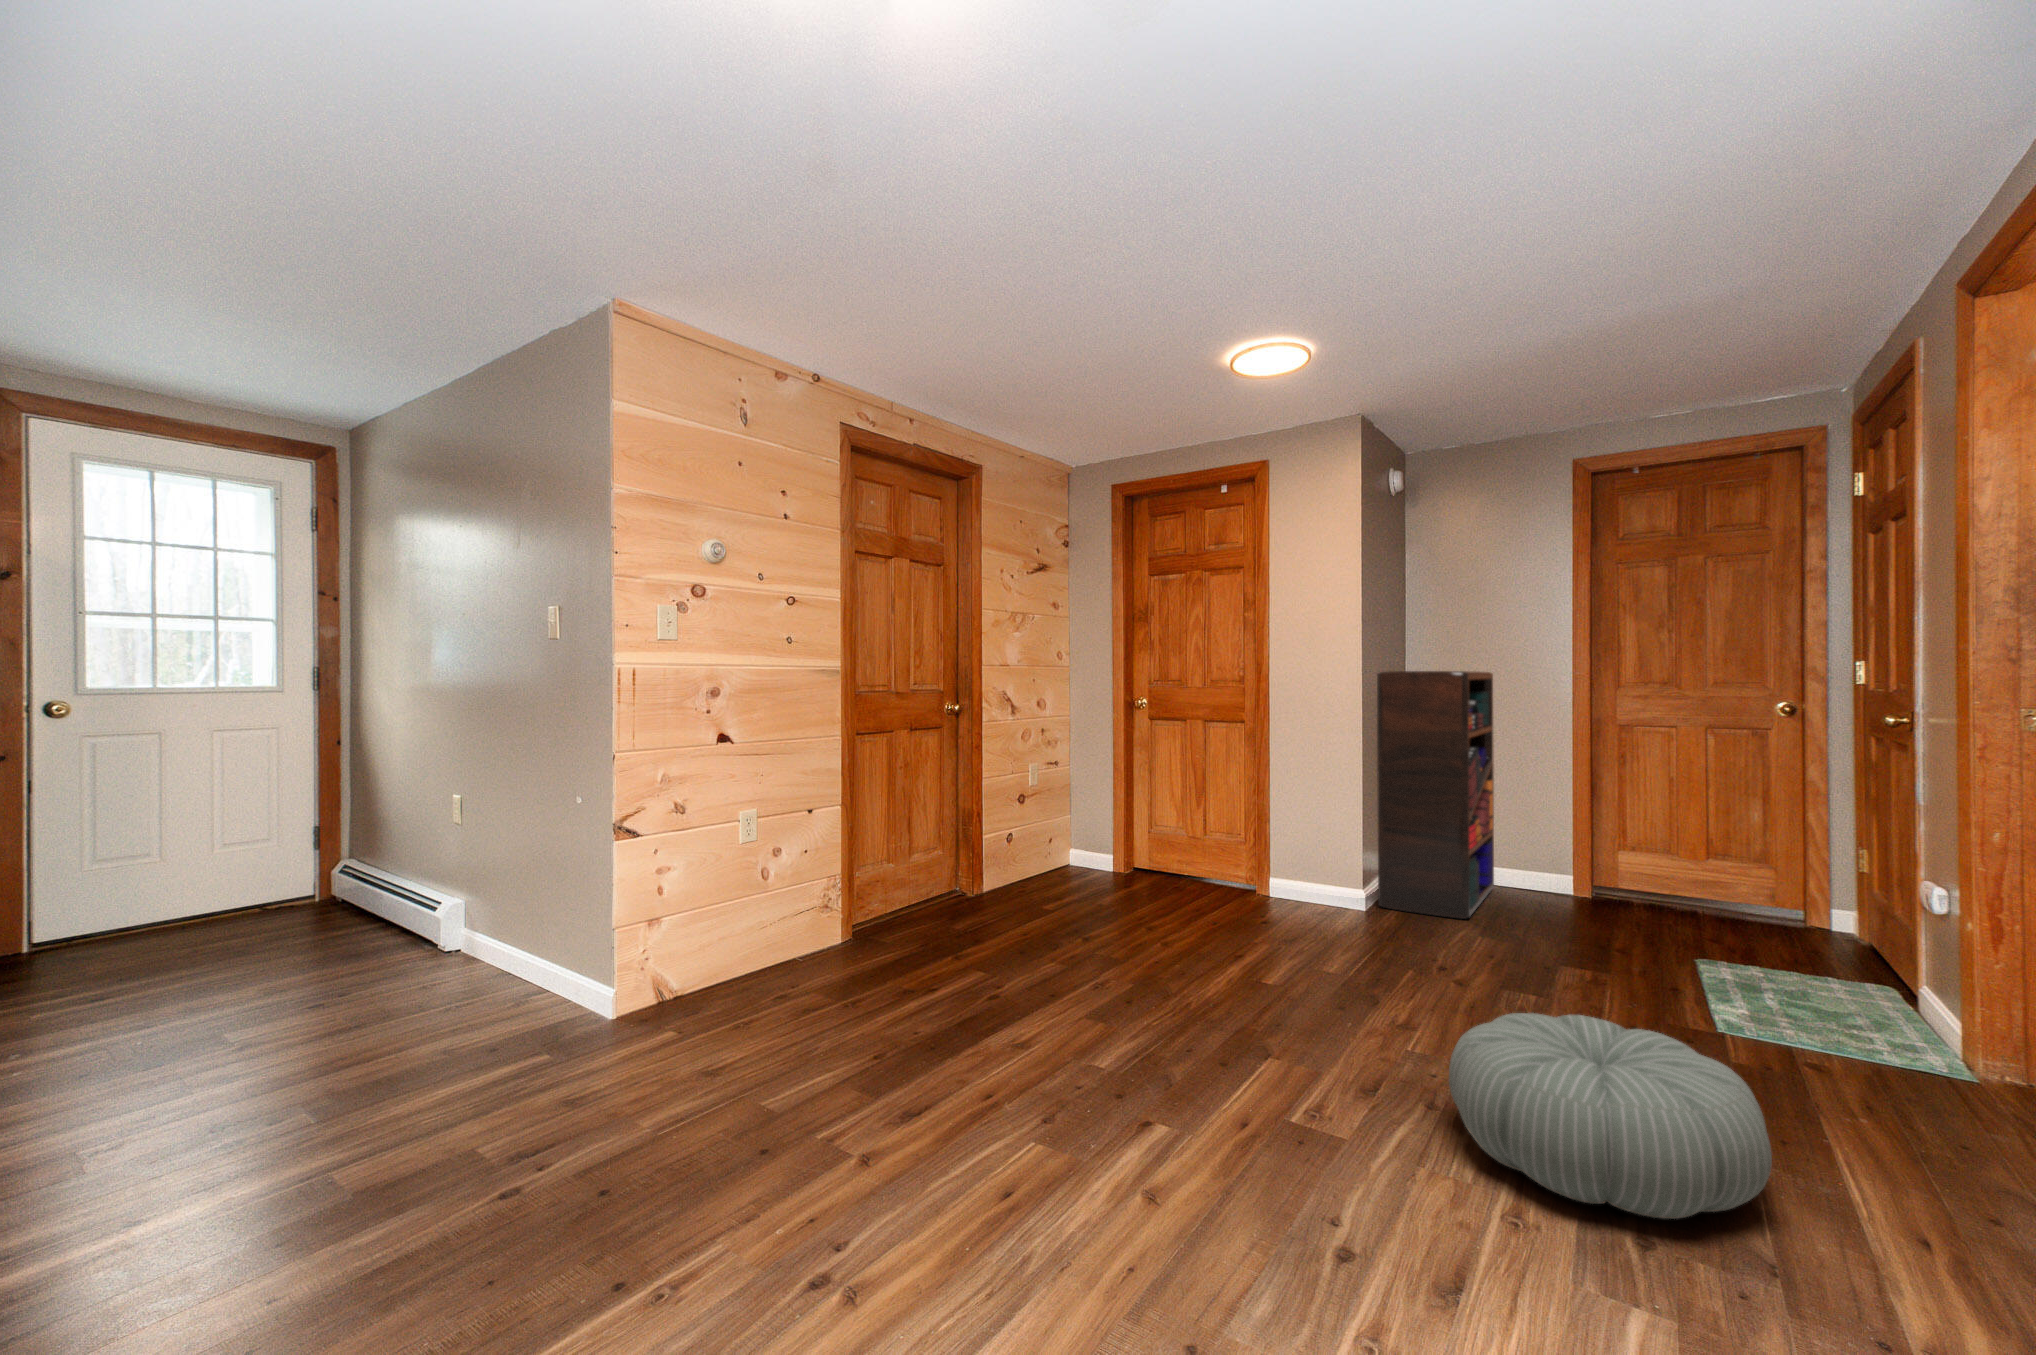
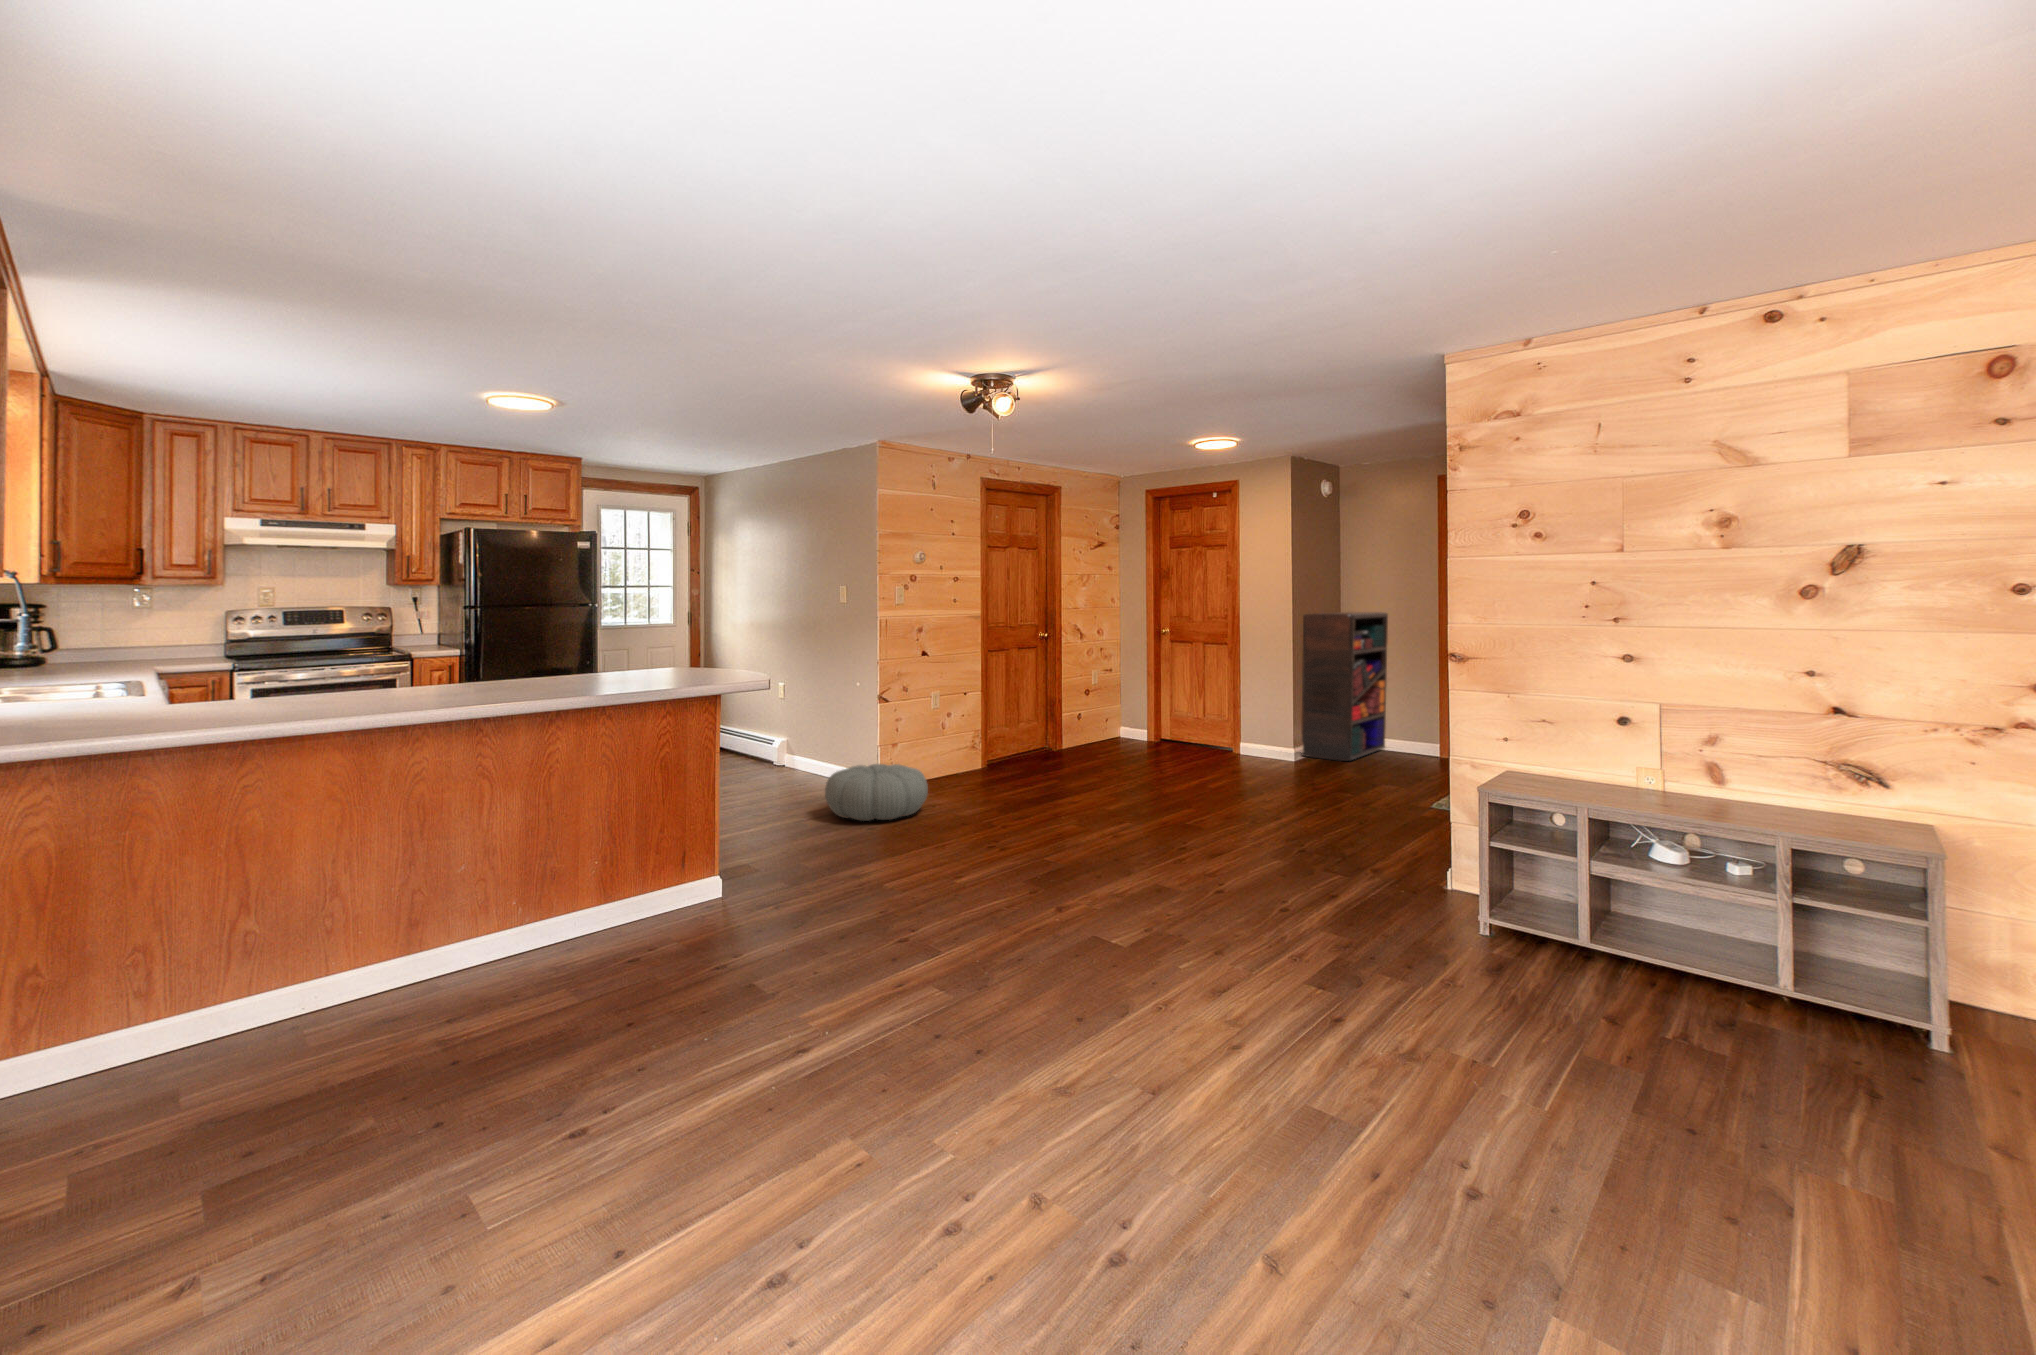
pouf: present [1449,1013,1772,1219] -> present [825,764,928,821]

